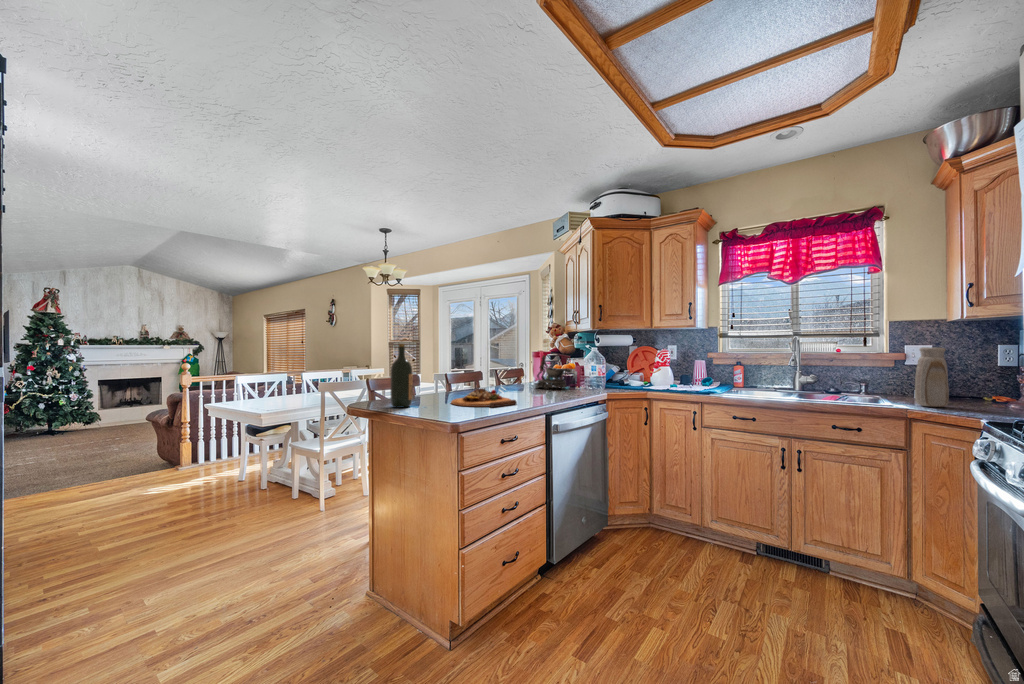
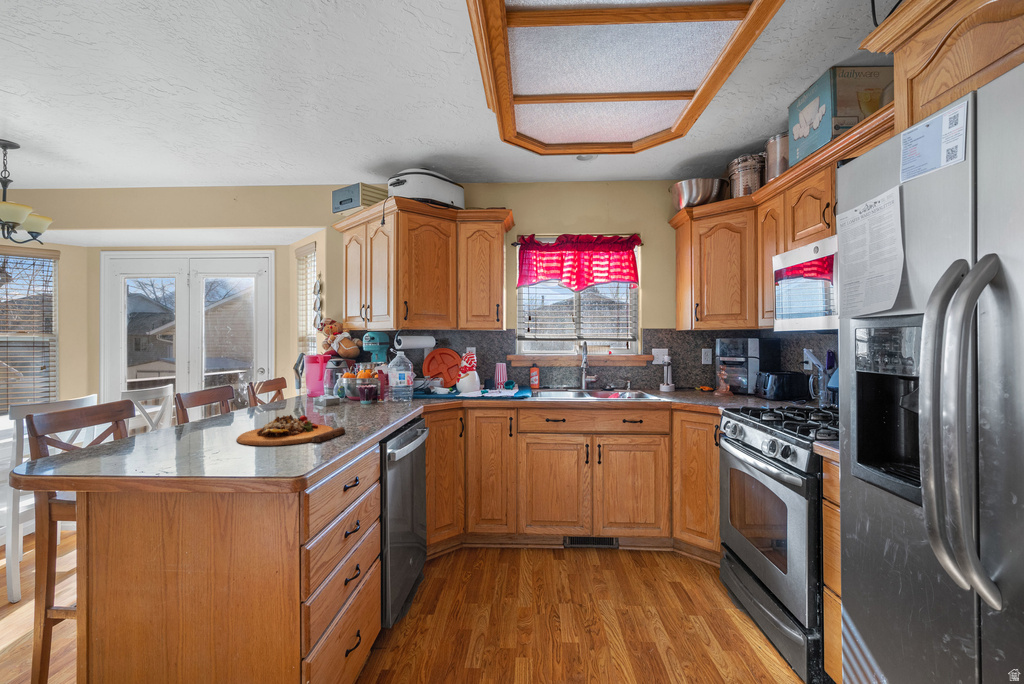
wine bottle: present [391,344,413,408] -> none [128,355,175,464]
vase: present [915,347,949,407] -> none [672,352,692,398]
decorative bowl: present [537,355,571,389] -> none [330,361,381,405]

